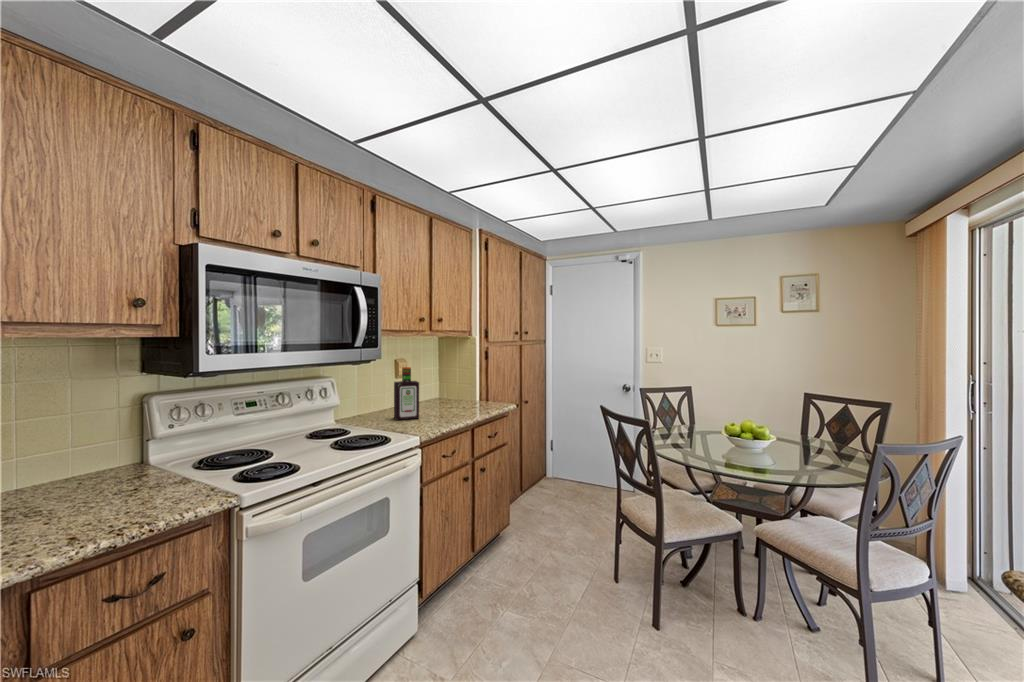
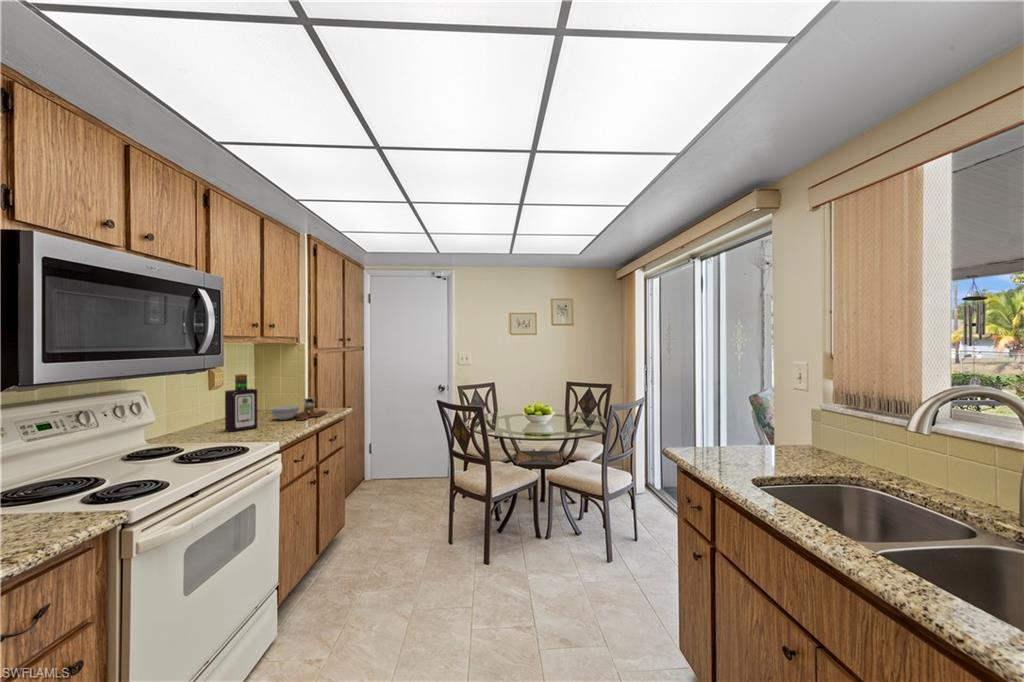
cutting board: none [438,390,491,415] -> present [272,396,327,421]

